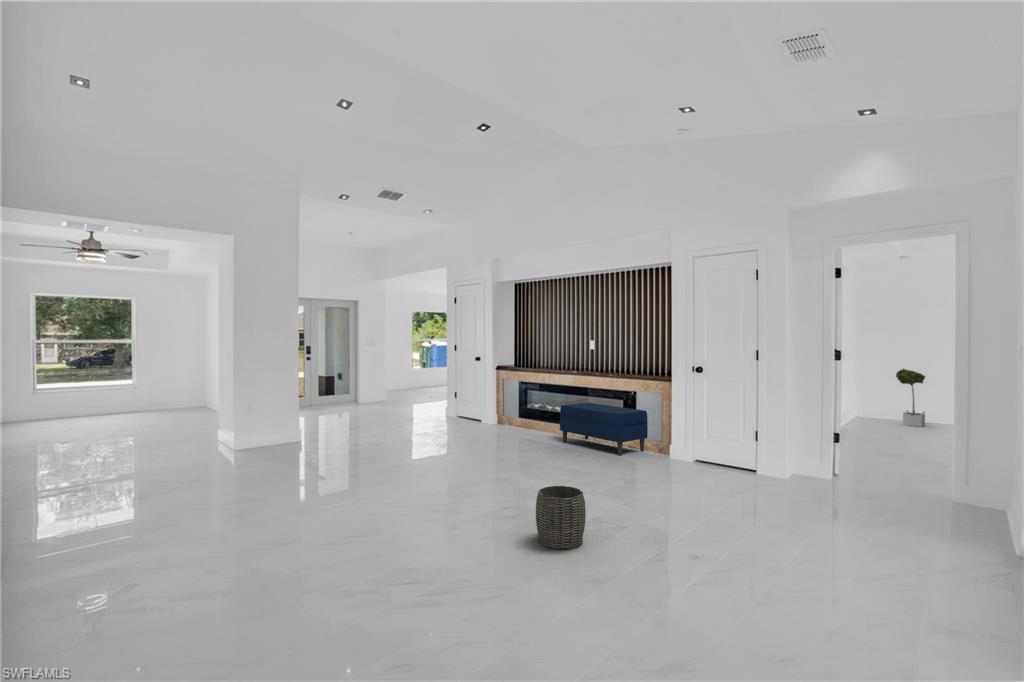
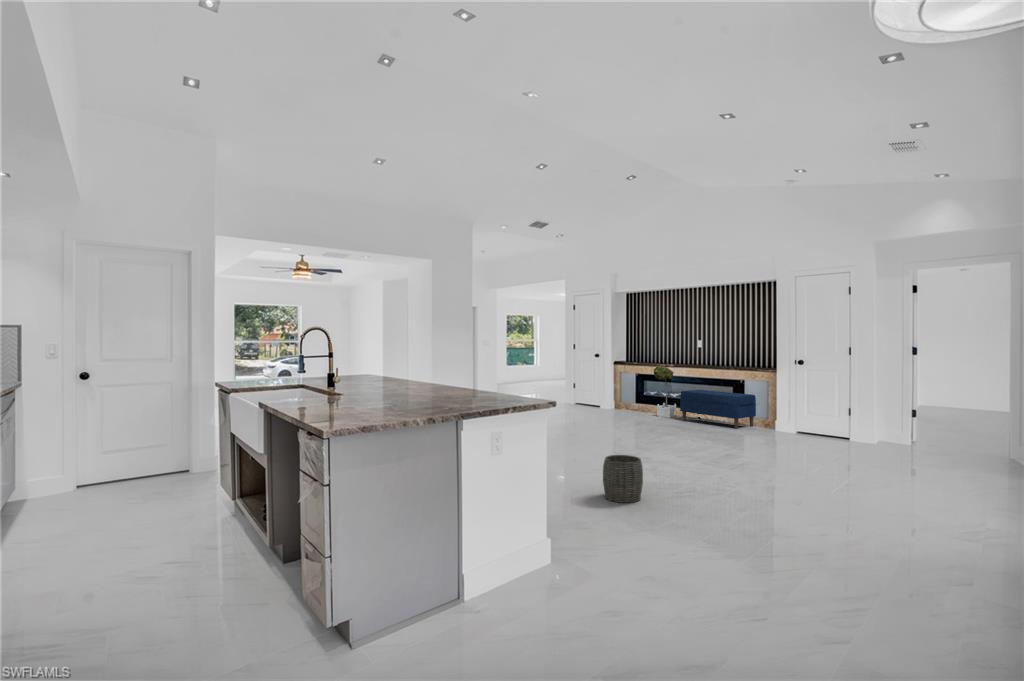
potted tree: present [896,369,925,427] -> present [654,366,676,418]
woven basket: present [536,486,586,550] -> present [603,455,643,503]

